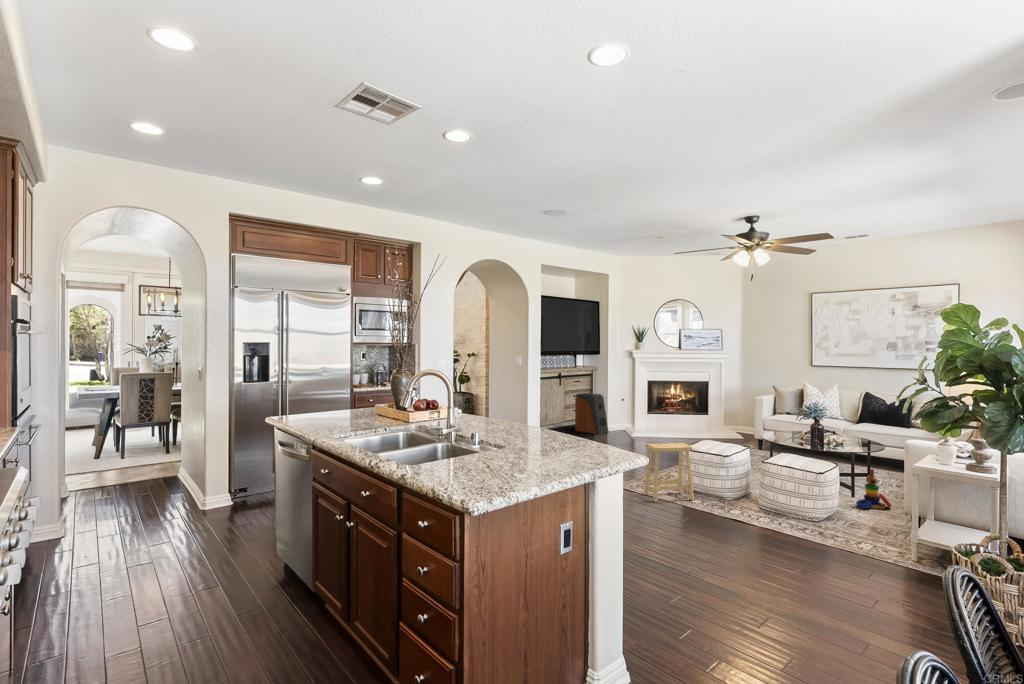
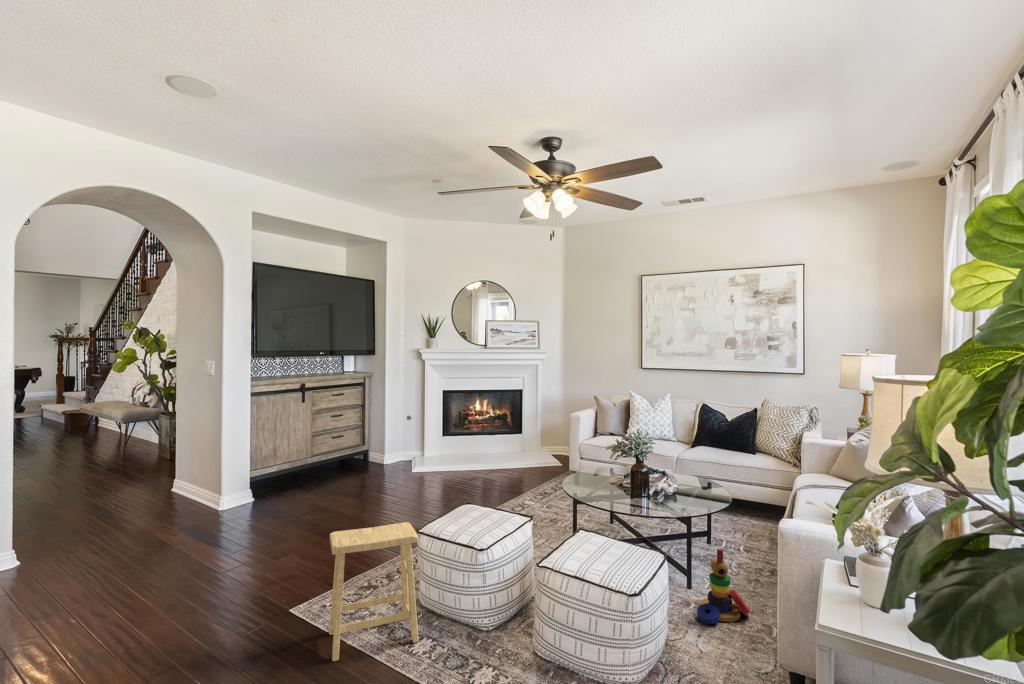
speaker: present [575,393,608,435] -> none [334,410,382,472]

